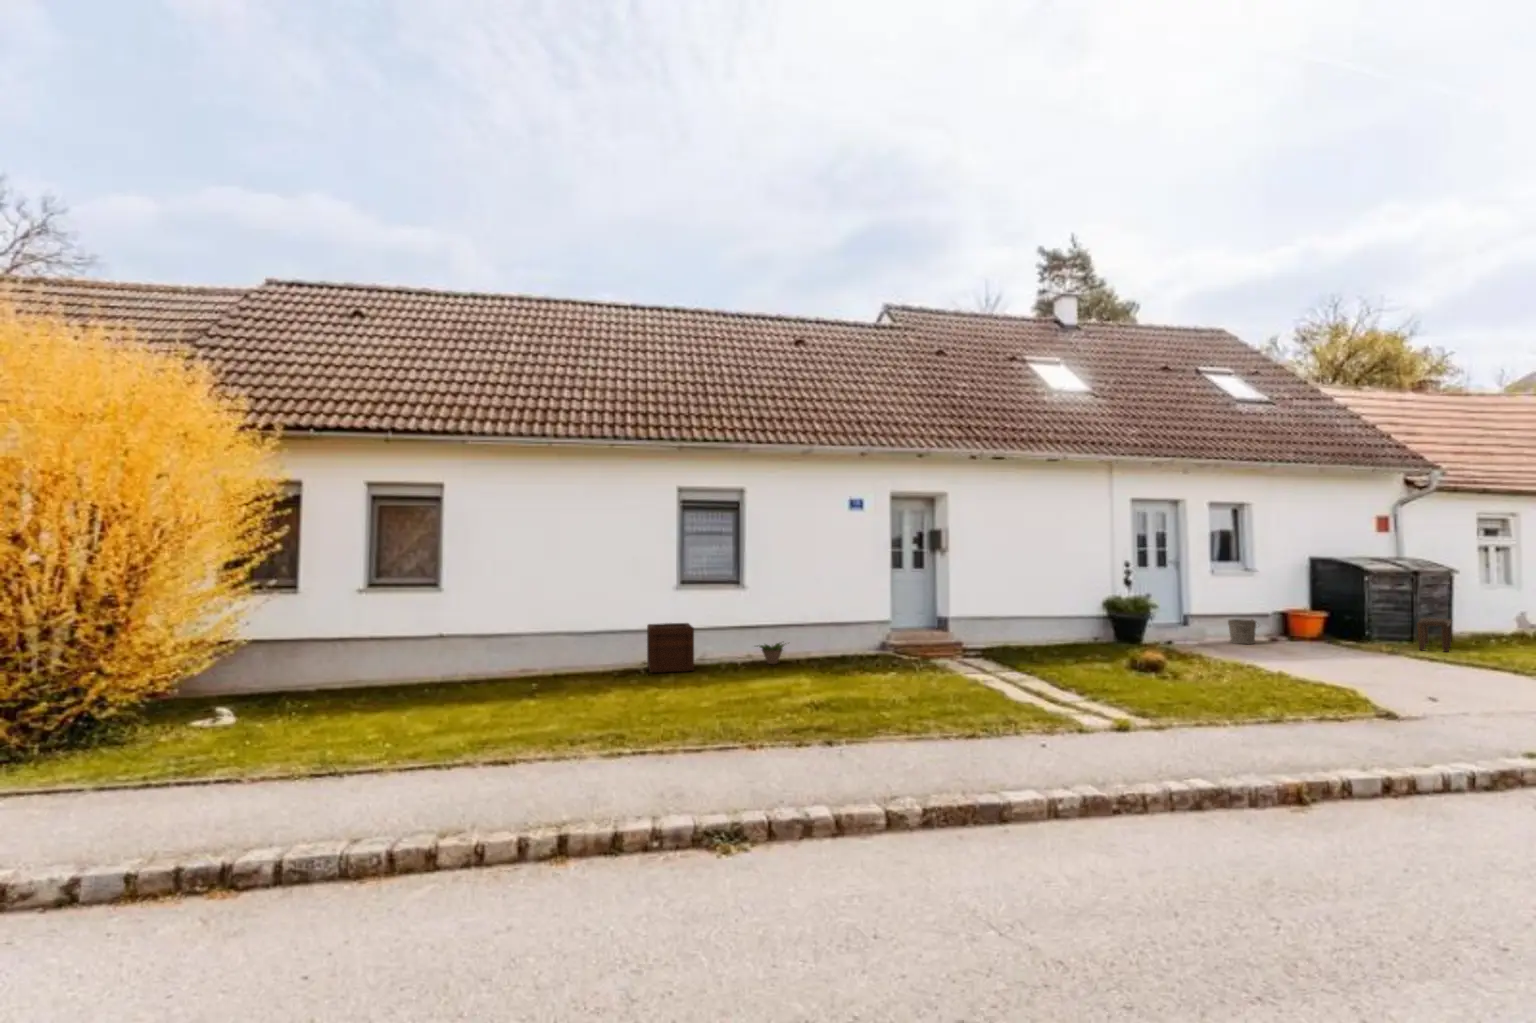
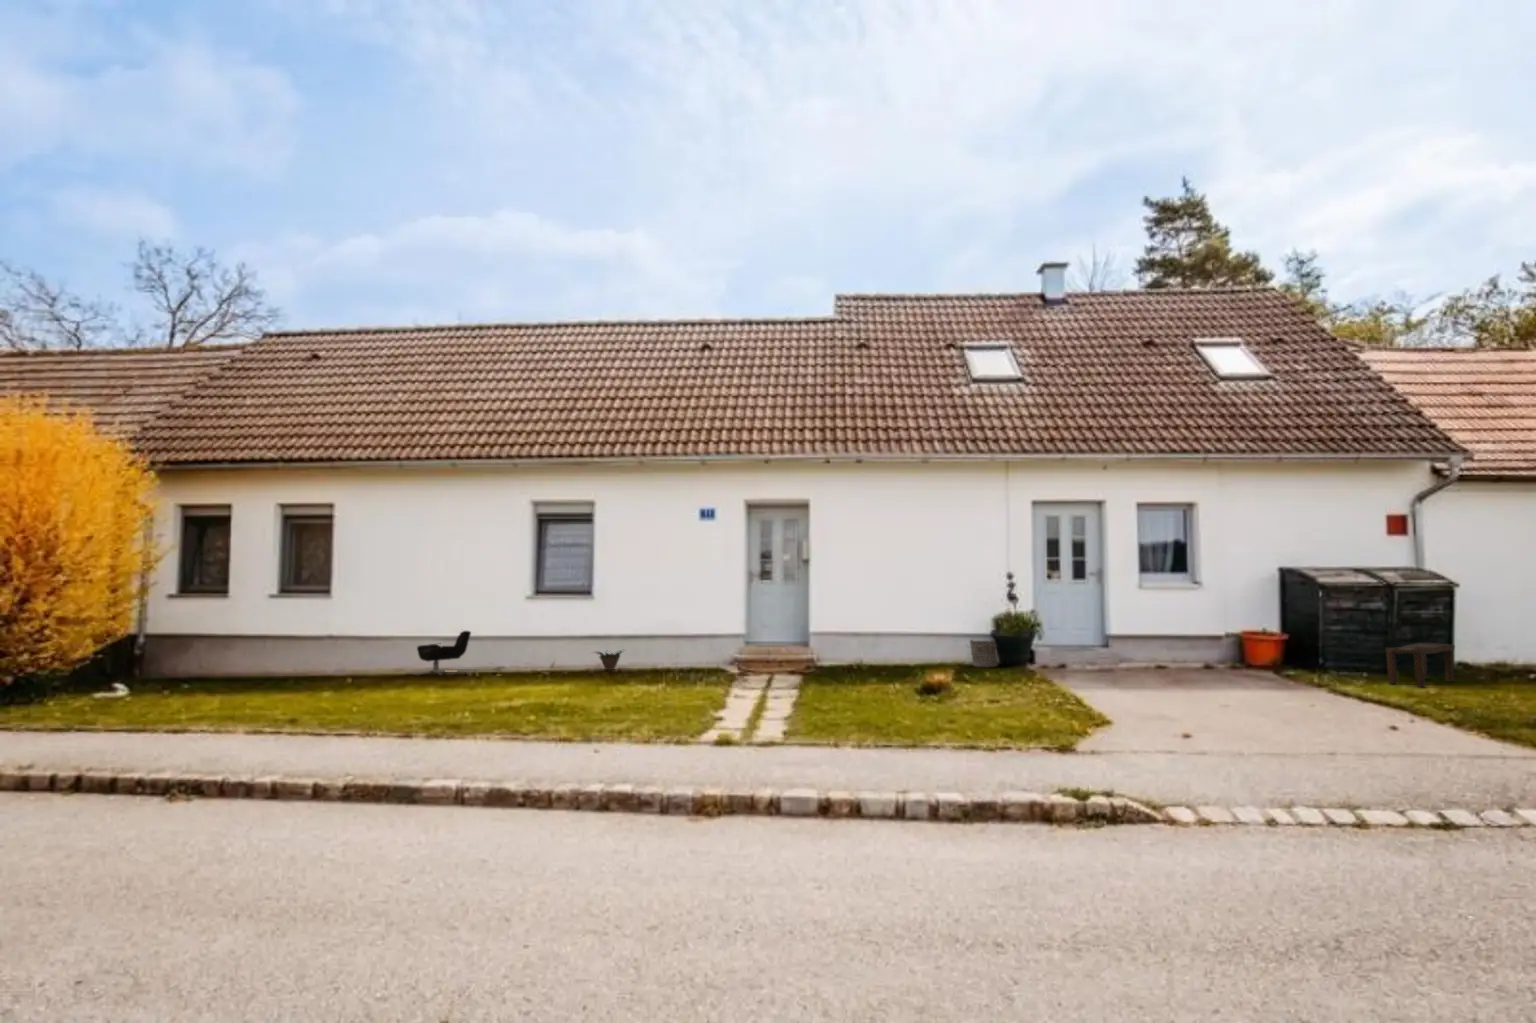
bucket: present [1228,619,1256,644] -> present [970,639,998,667]
wooden crate: present [647,623,694,673] -> none [486,629,541,673]
lounge chair: none [556,625,620,679] -> present [417,631,471,674]

